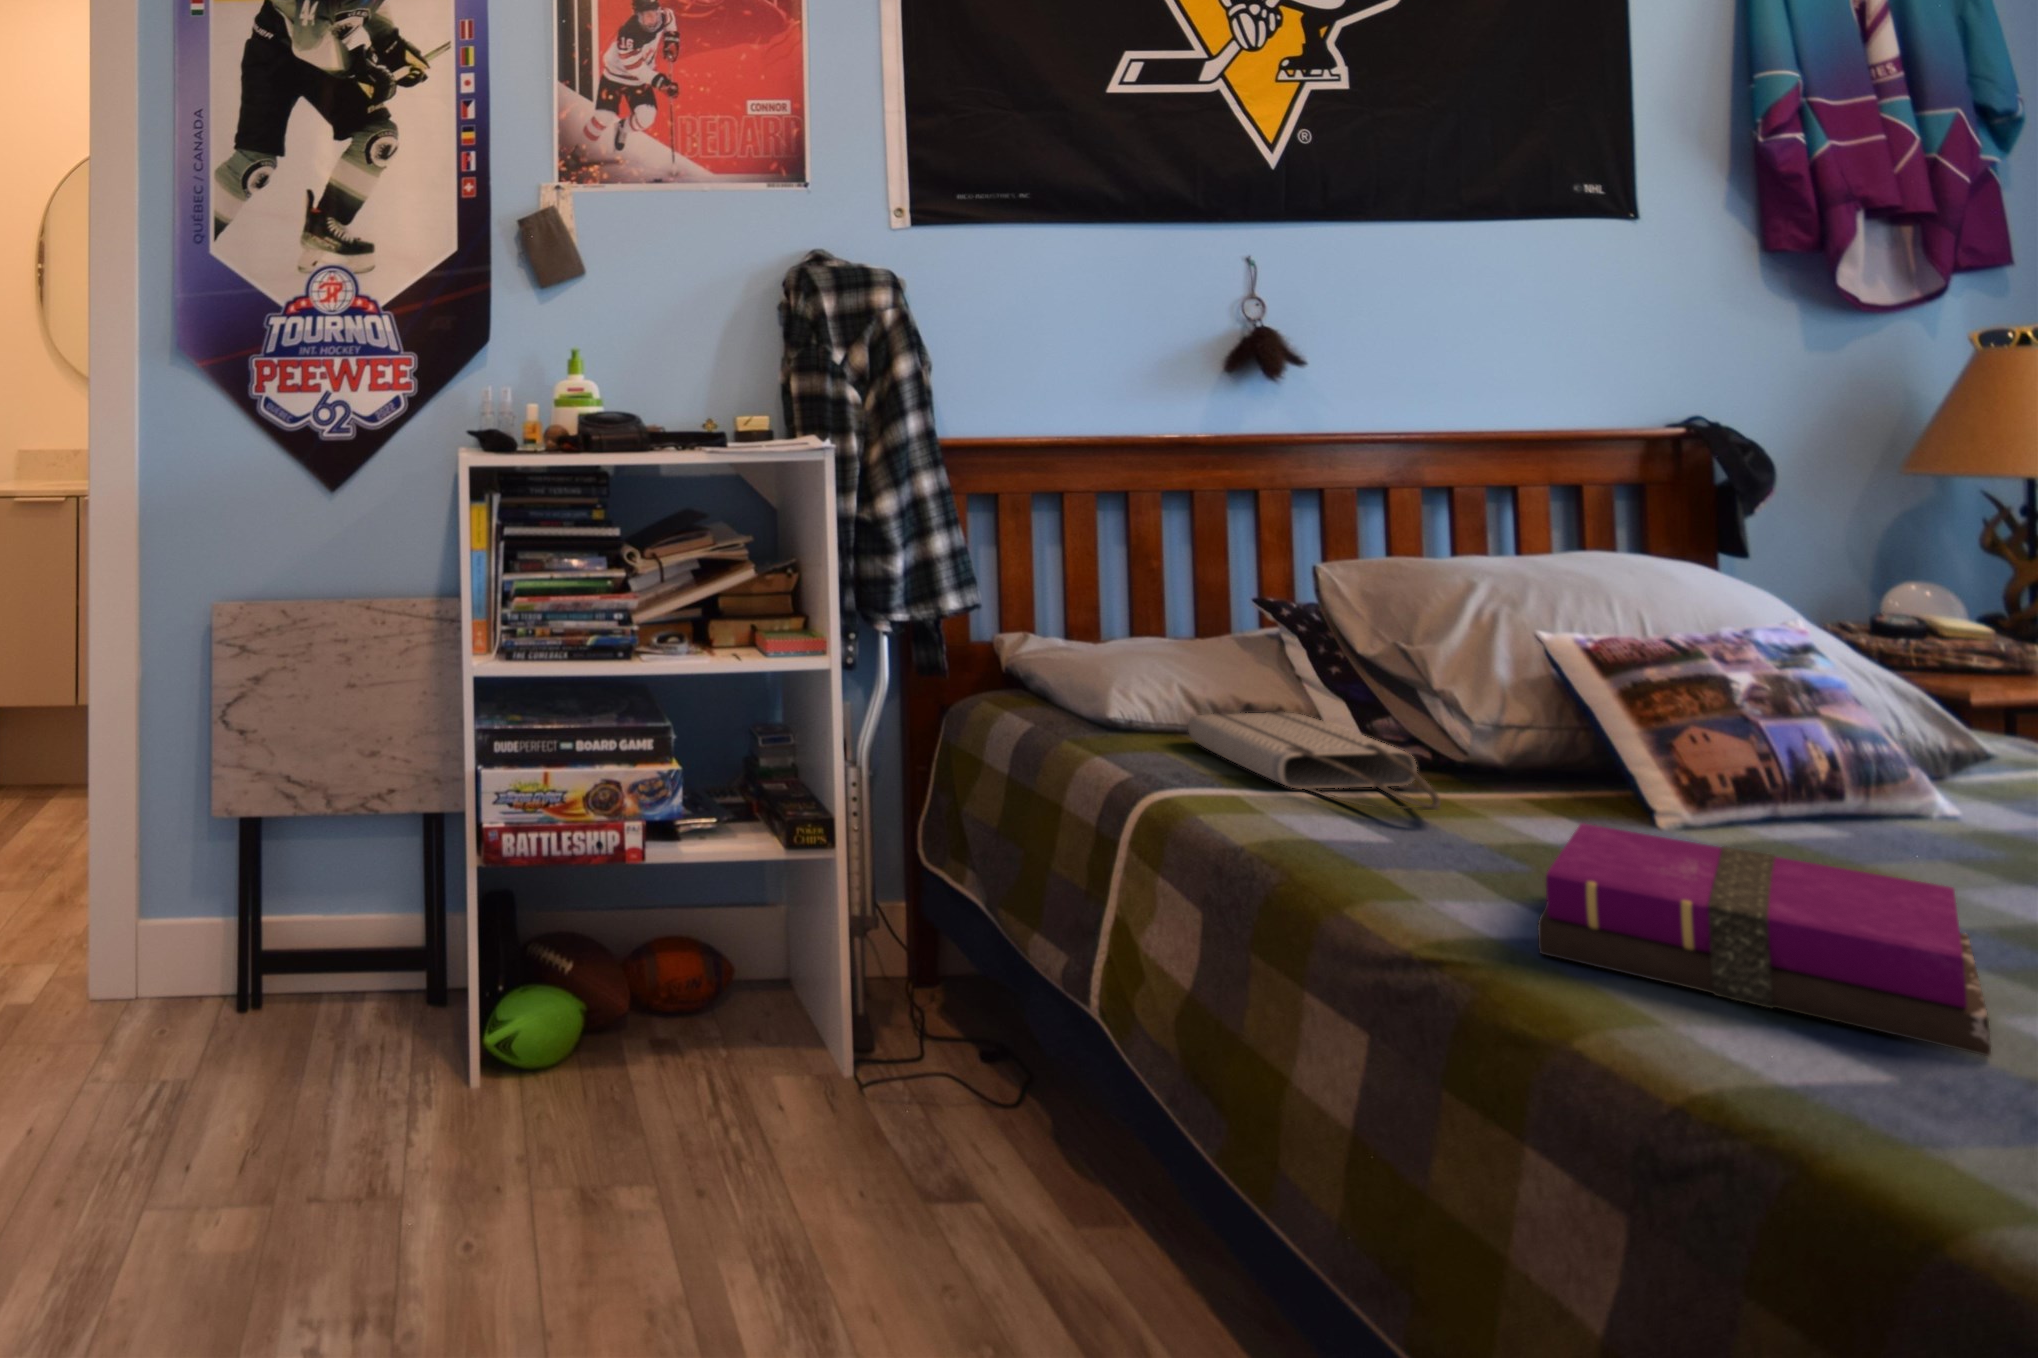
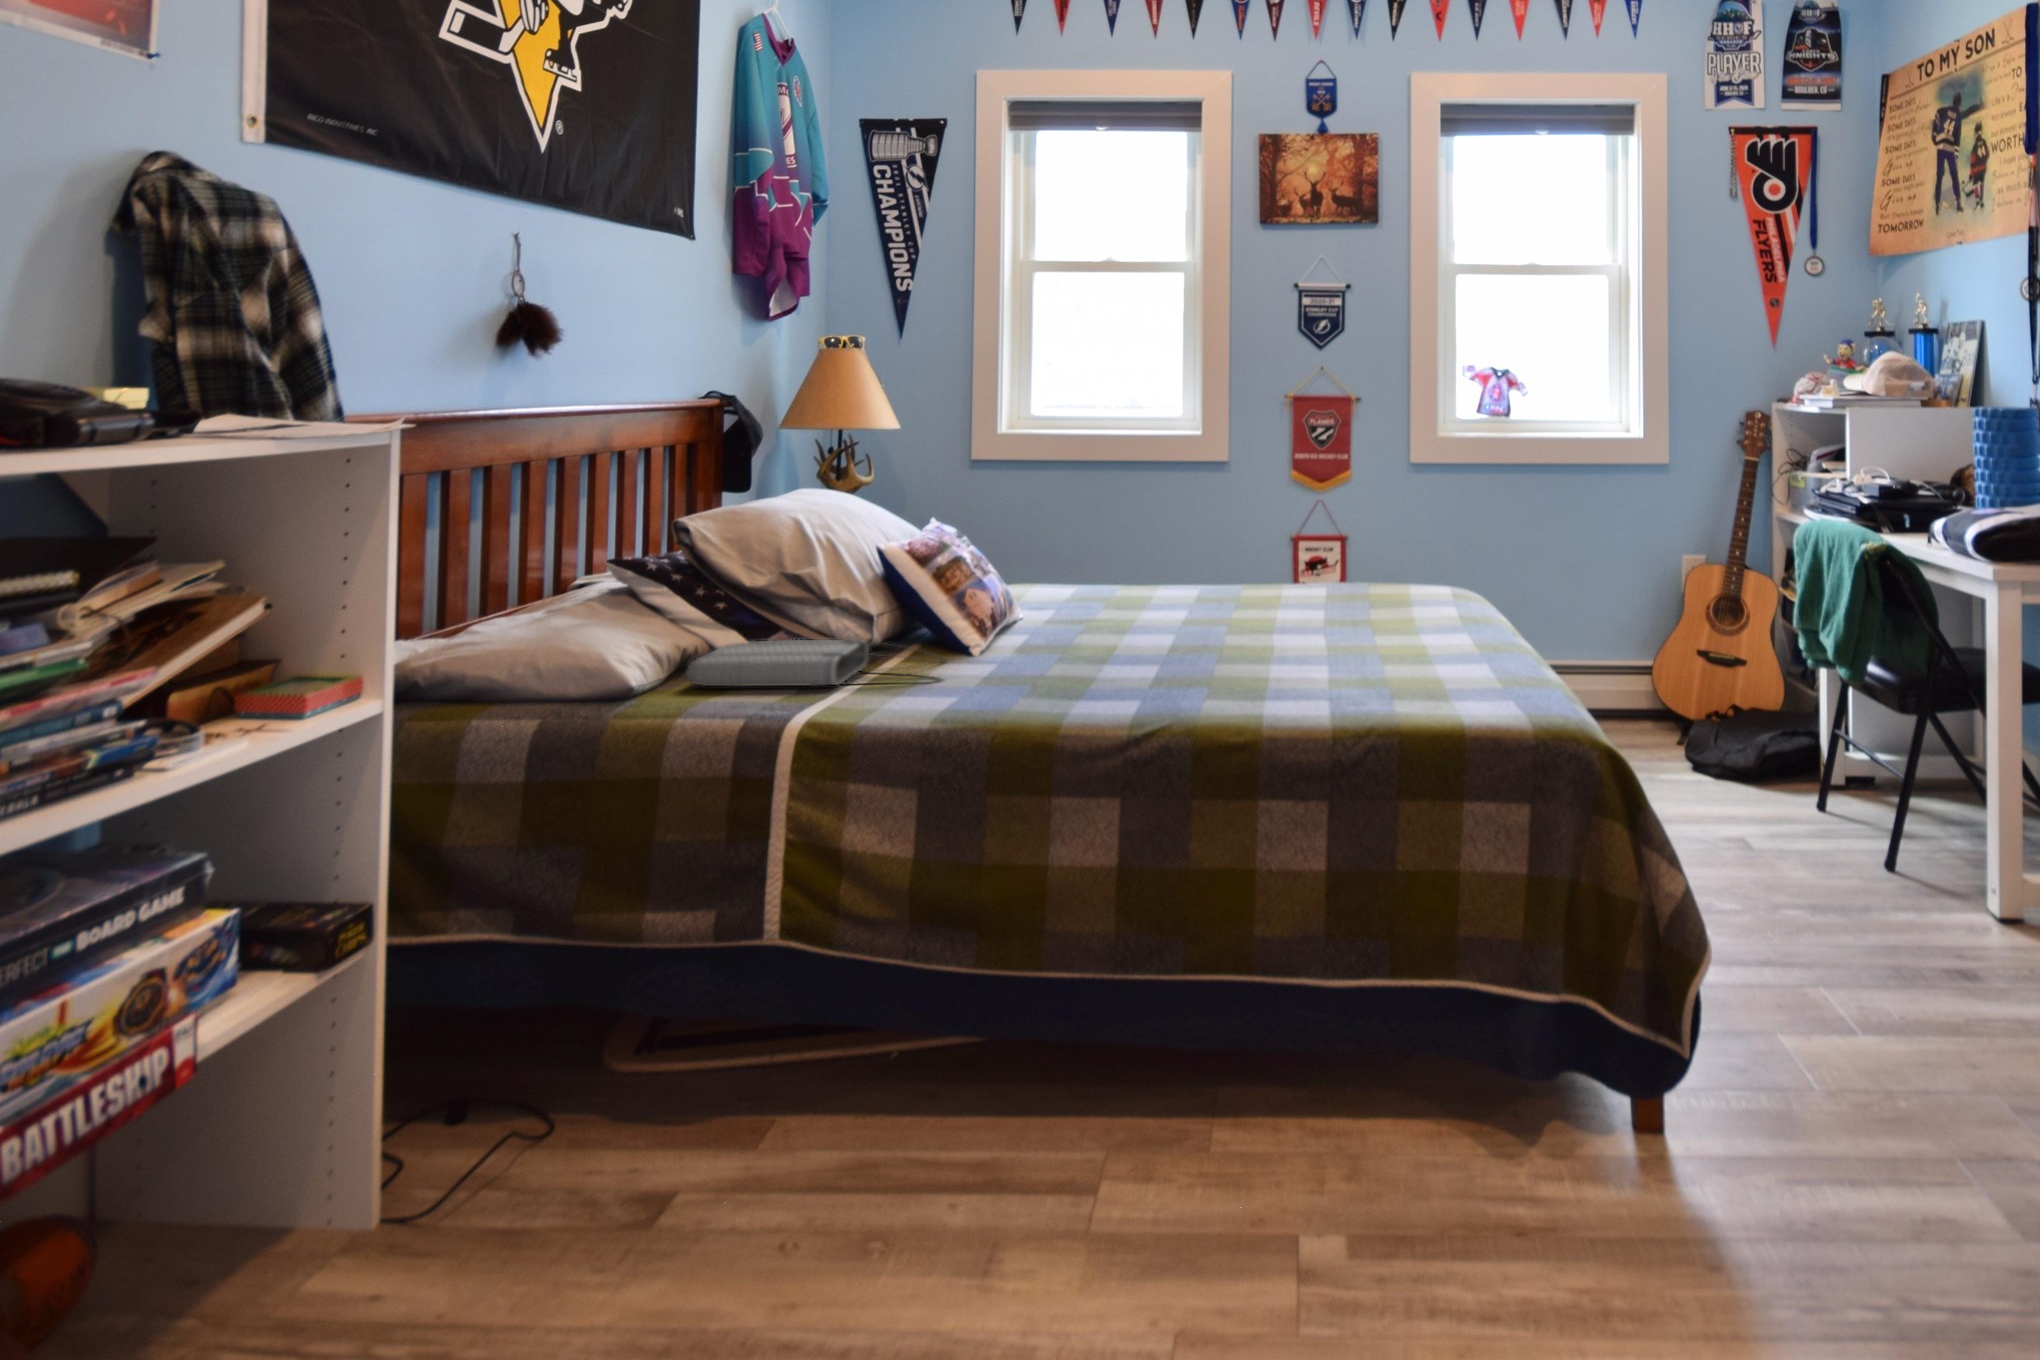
notebook: present [1538,823,1991,1056] -> none [1070,611,1279,695]

